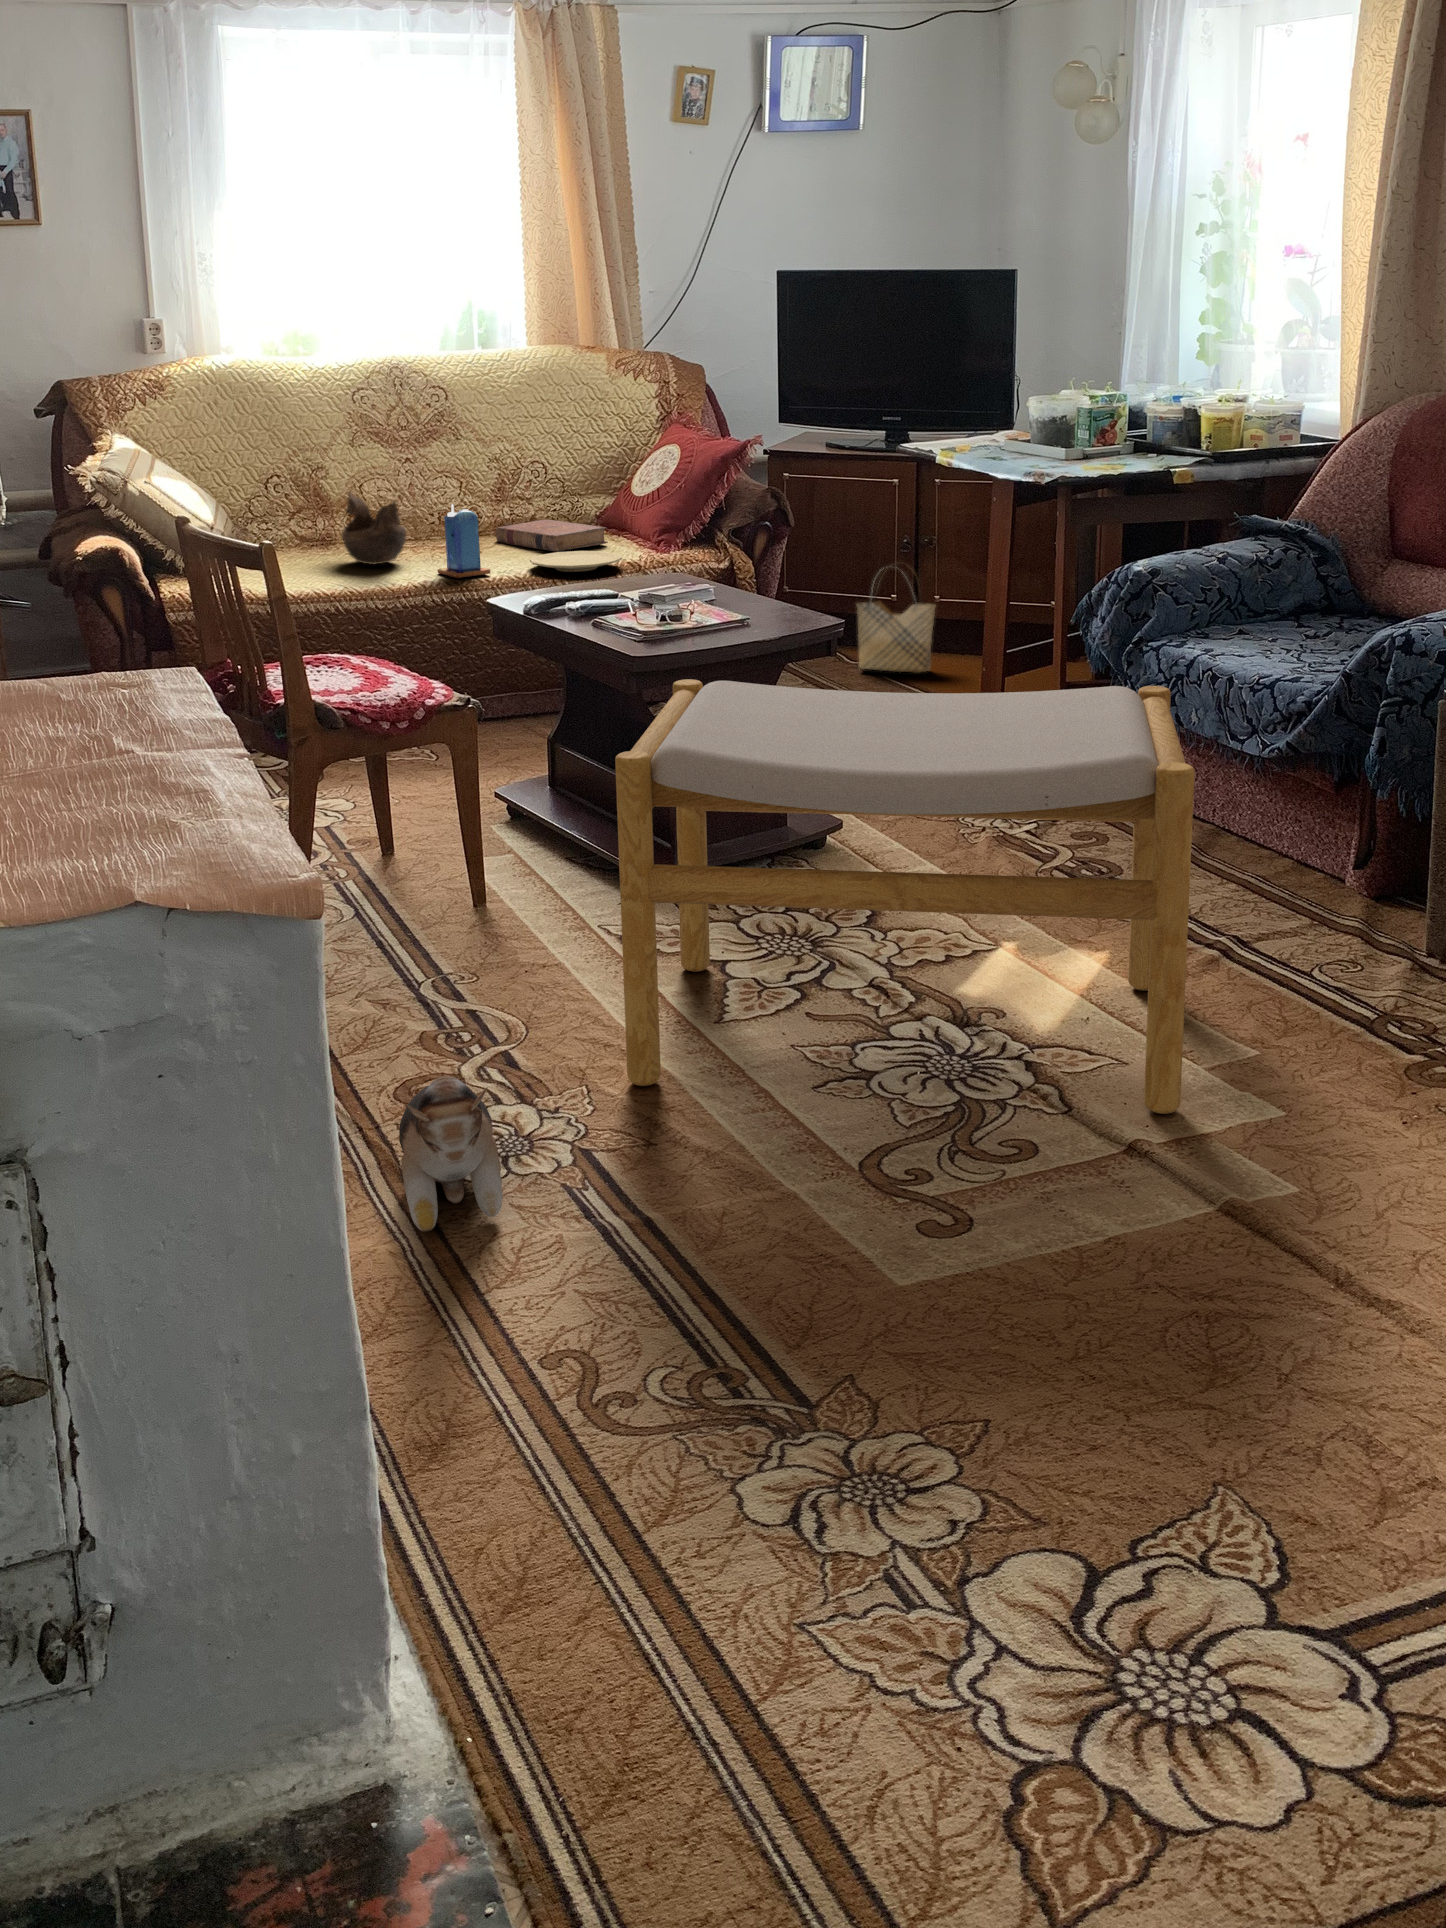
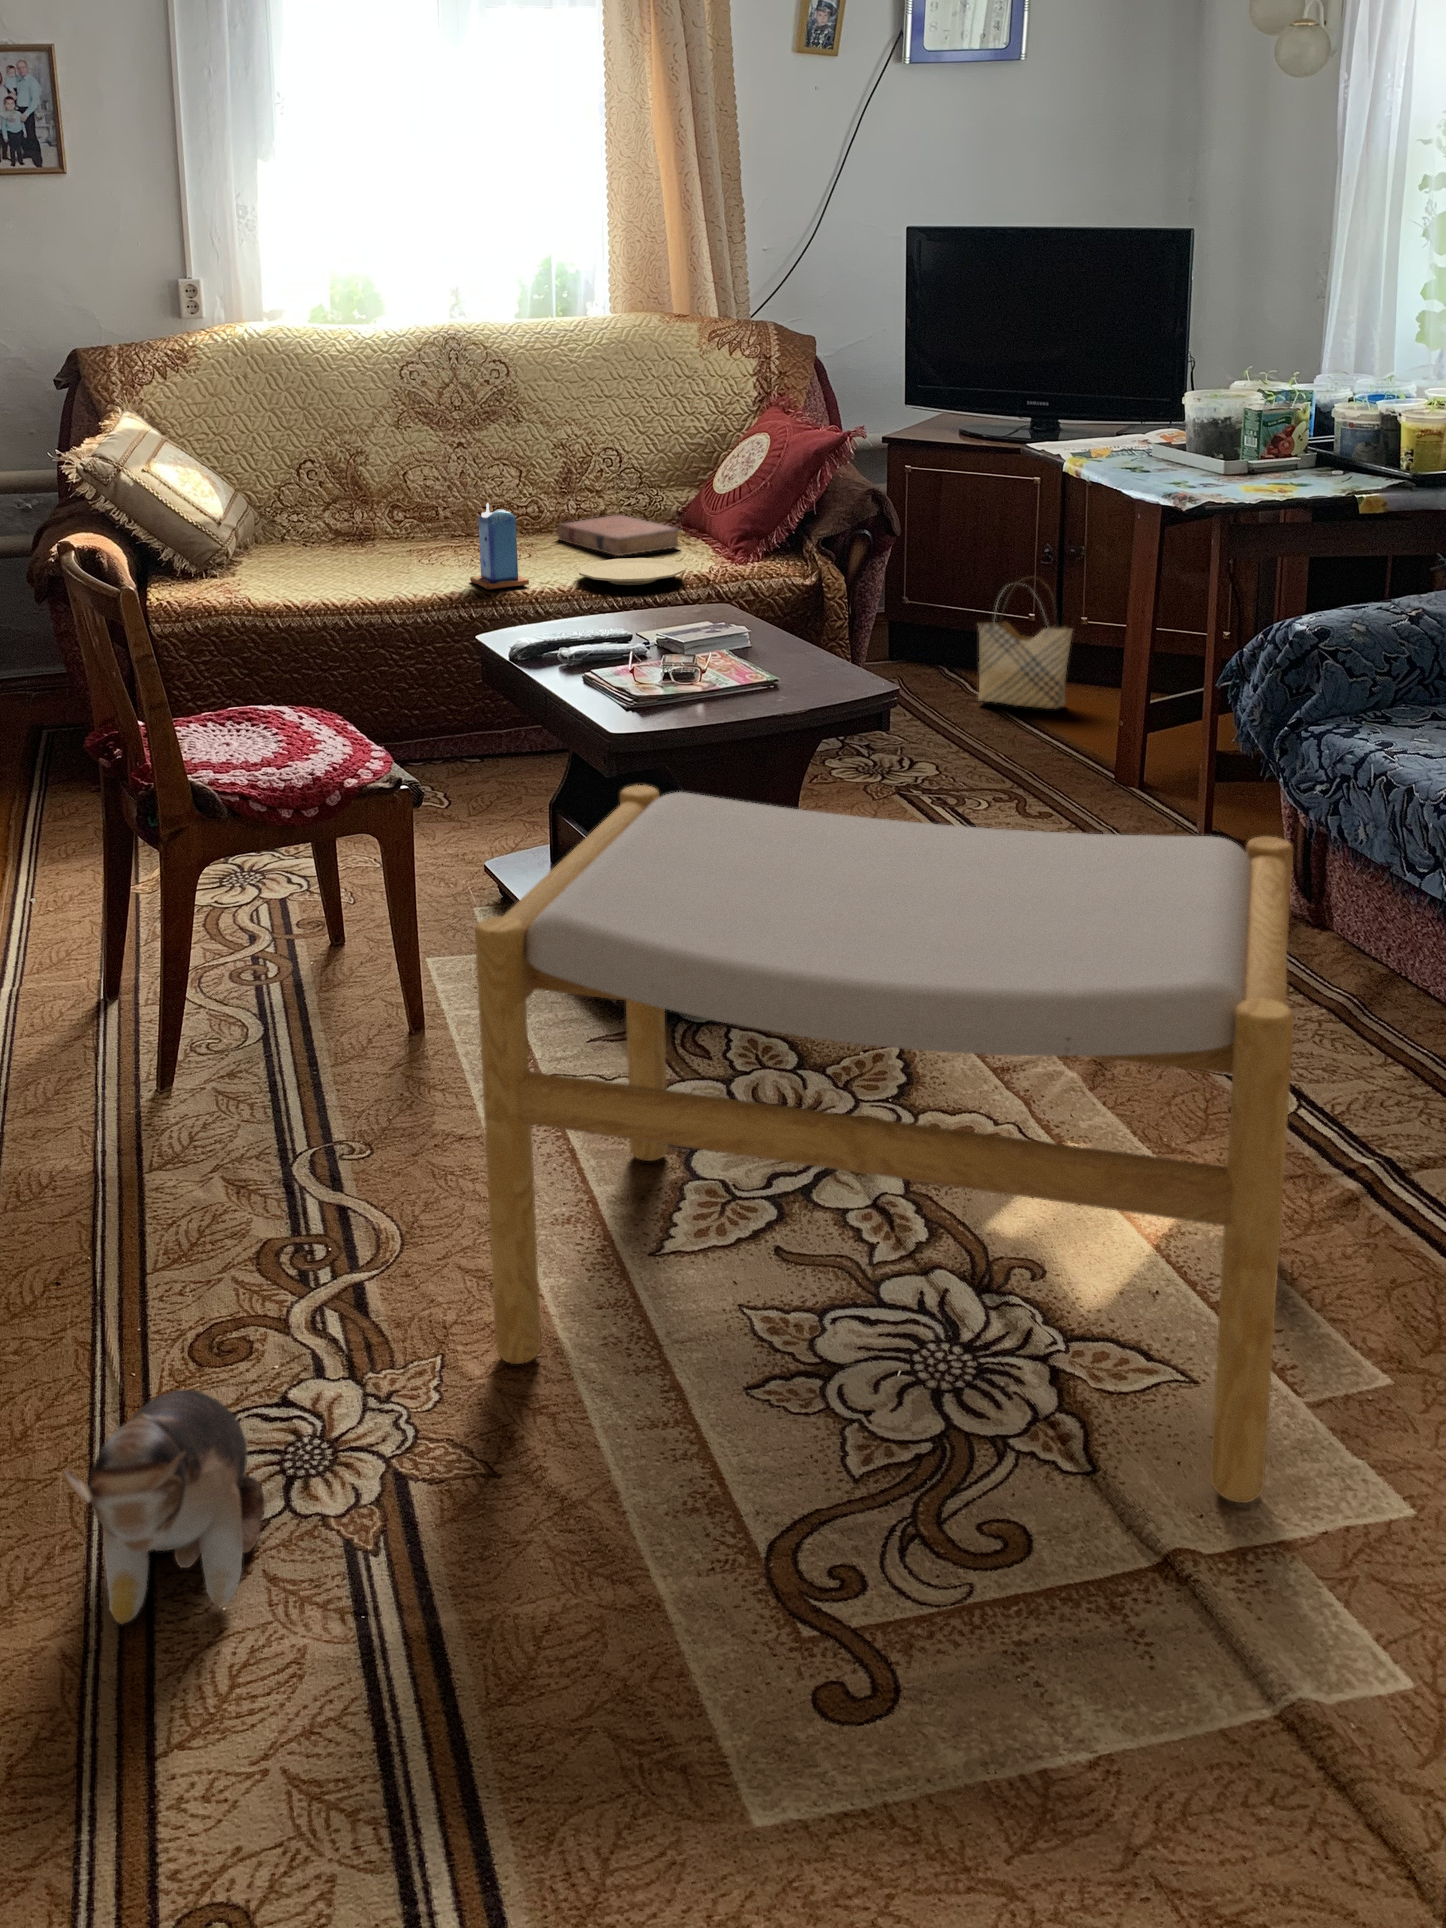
decorative bowl: present [342,492,406,565] -> none [369,481,443,567]

